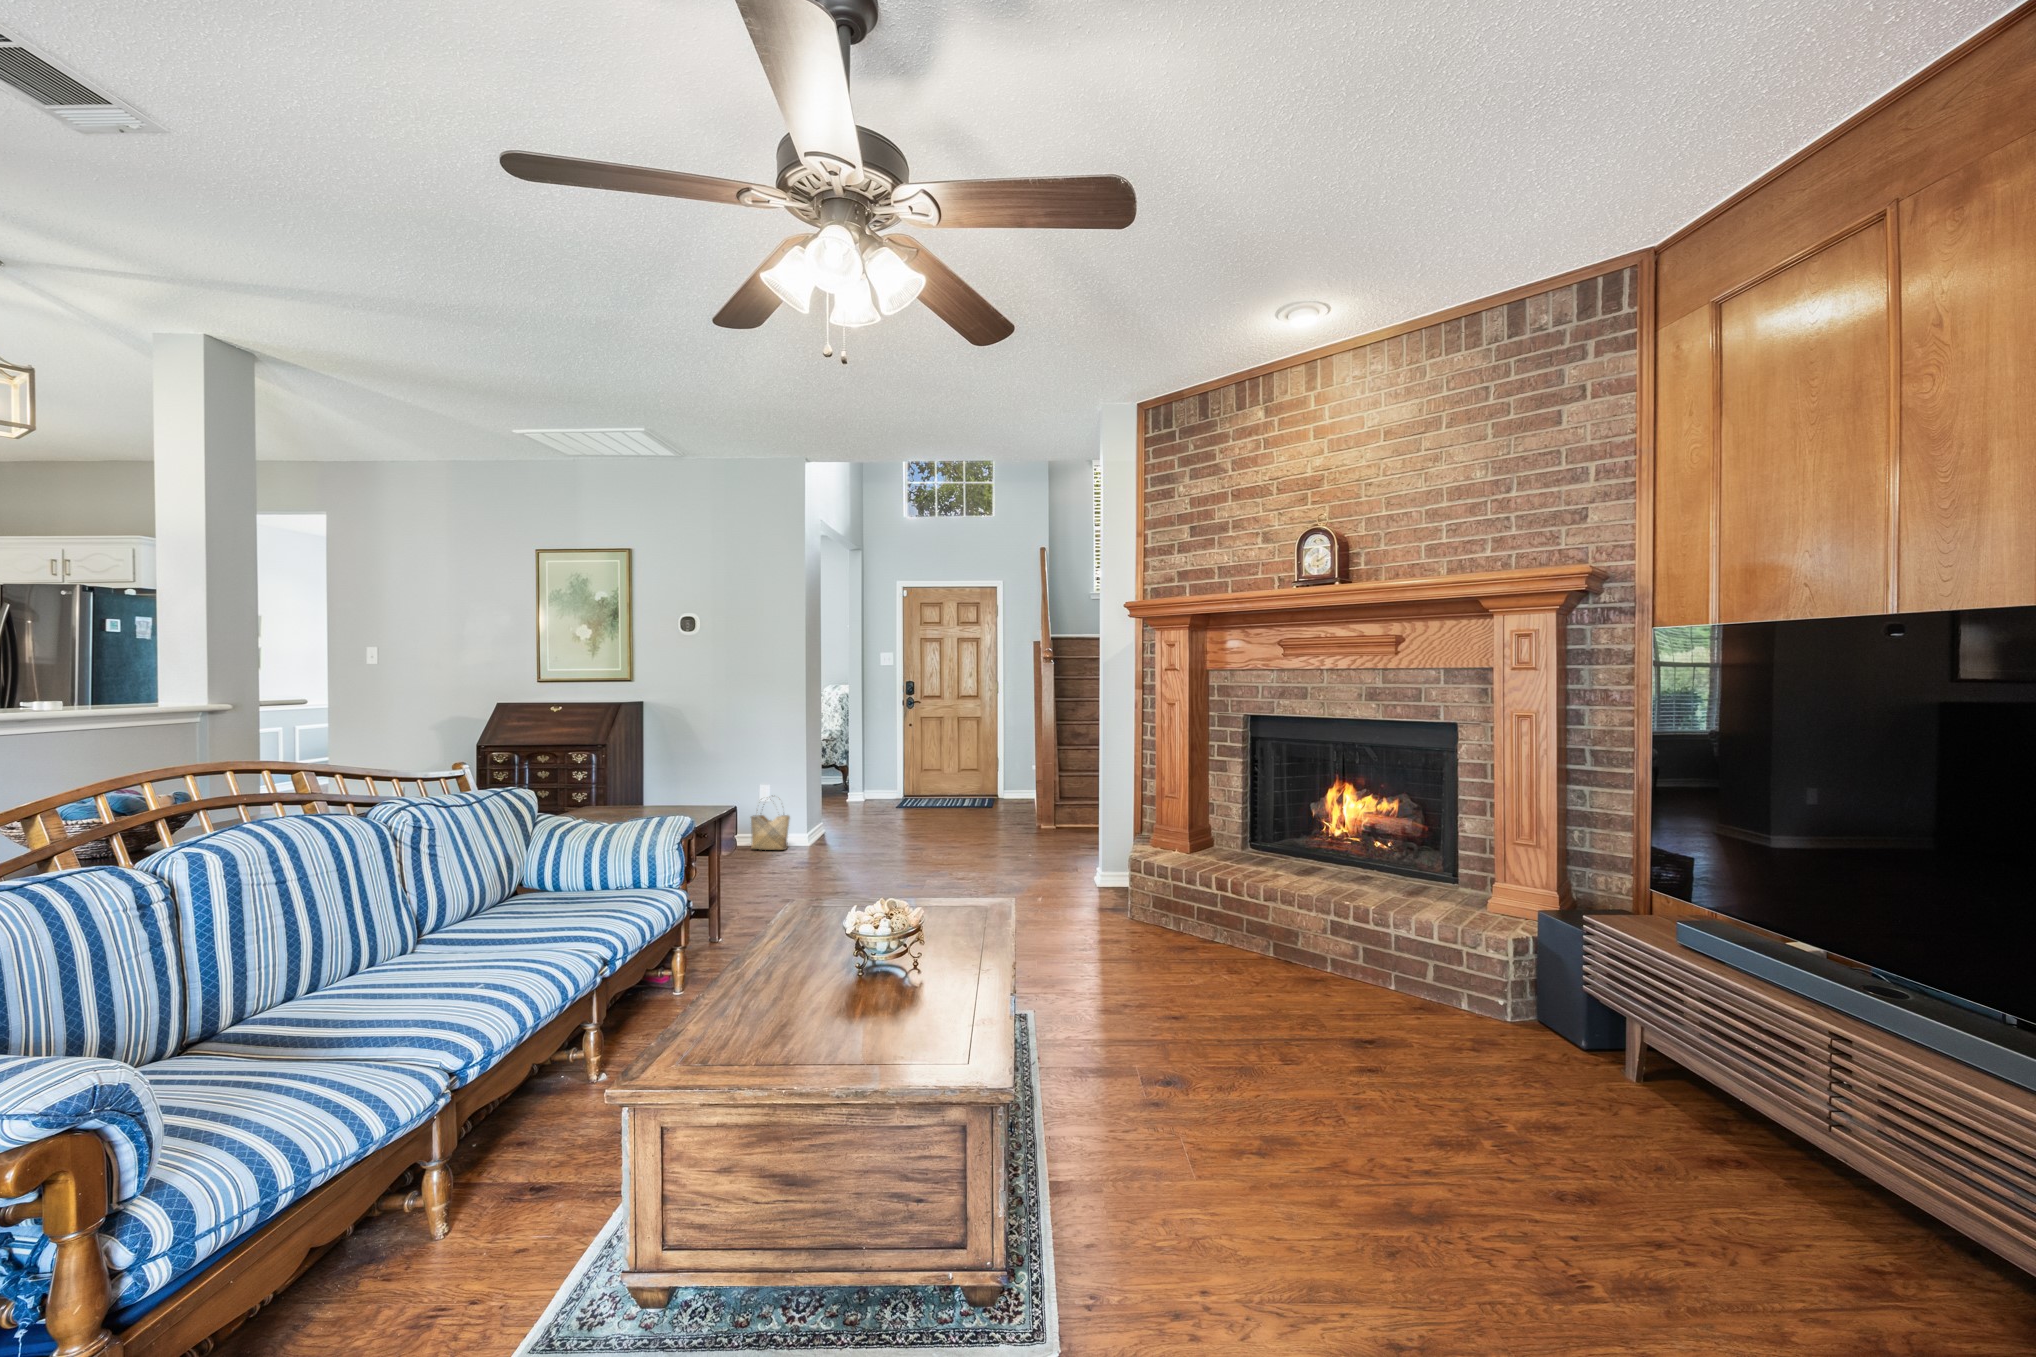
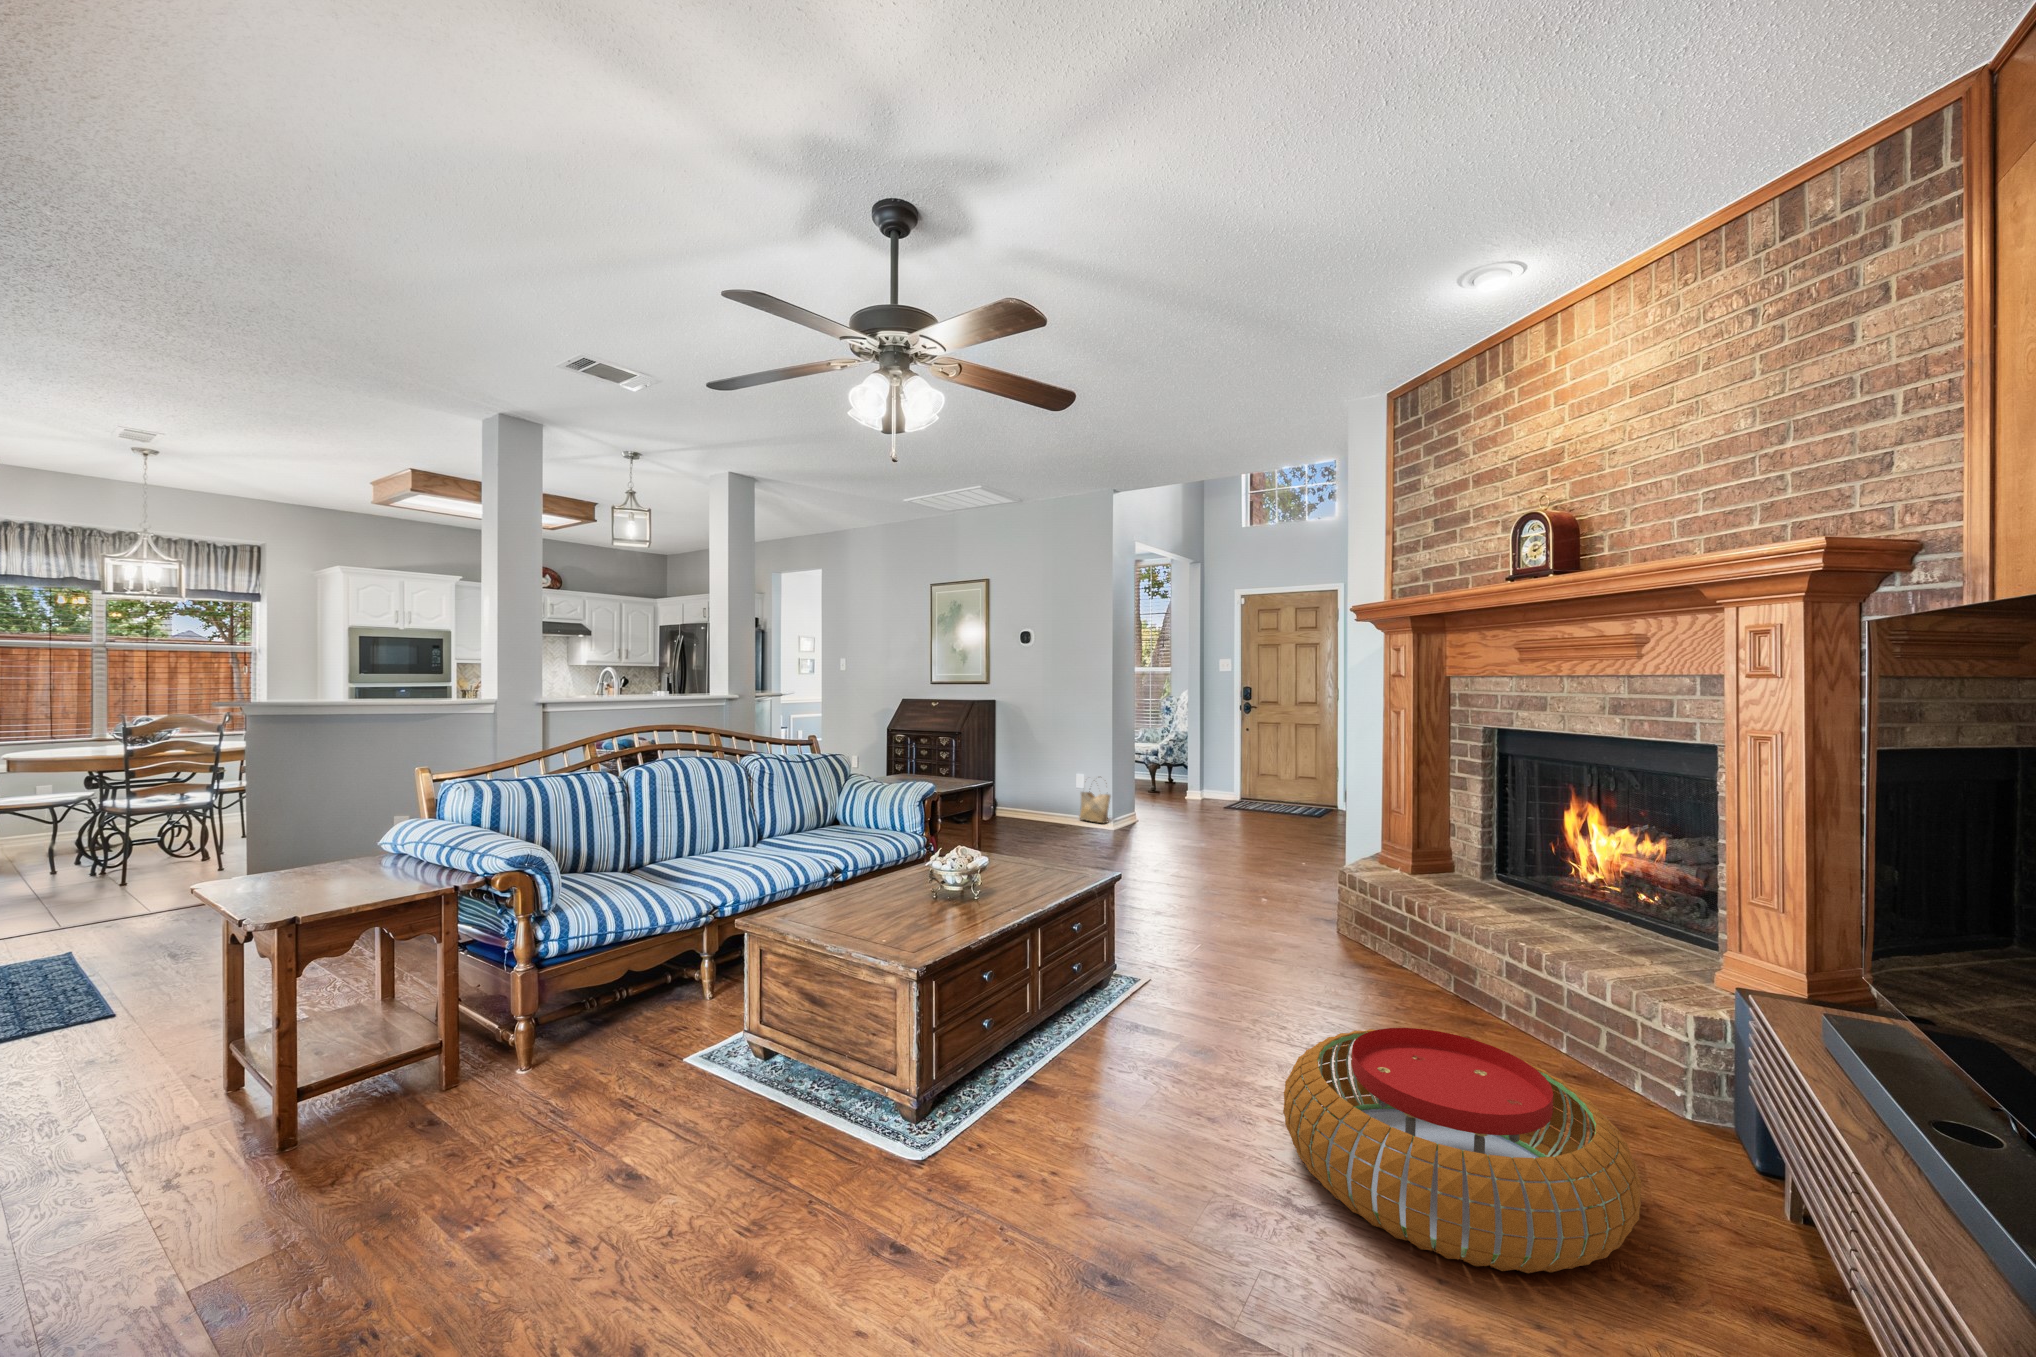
pouf: none [1312,994,1619,1186] -> present [1283,1028,1642,1273]

